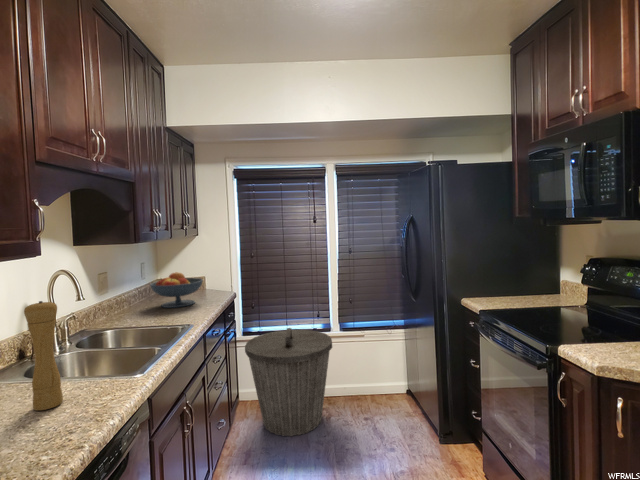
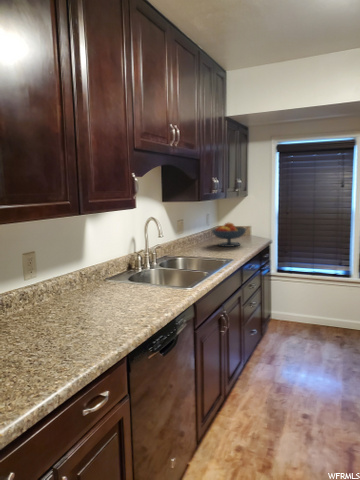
pepper mill: present [24,301,63,410] -> none [127,235,147,298]
trash can: present [245,328,332,436] -> none [275,272,354,357]

